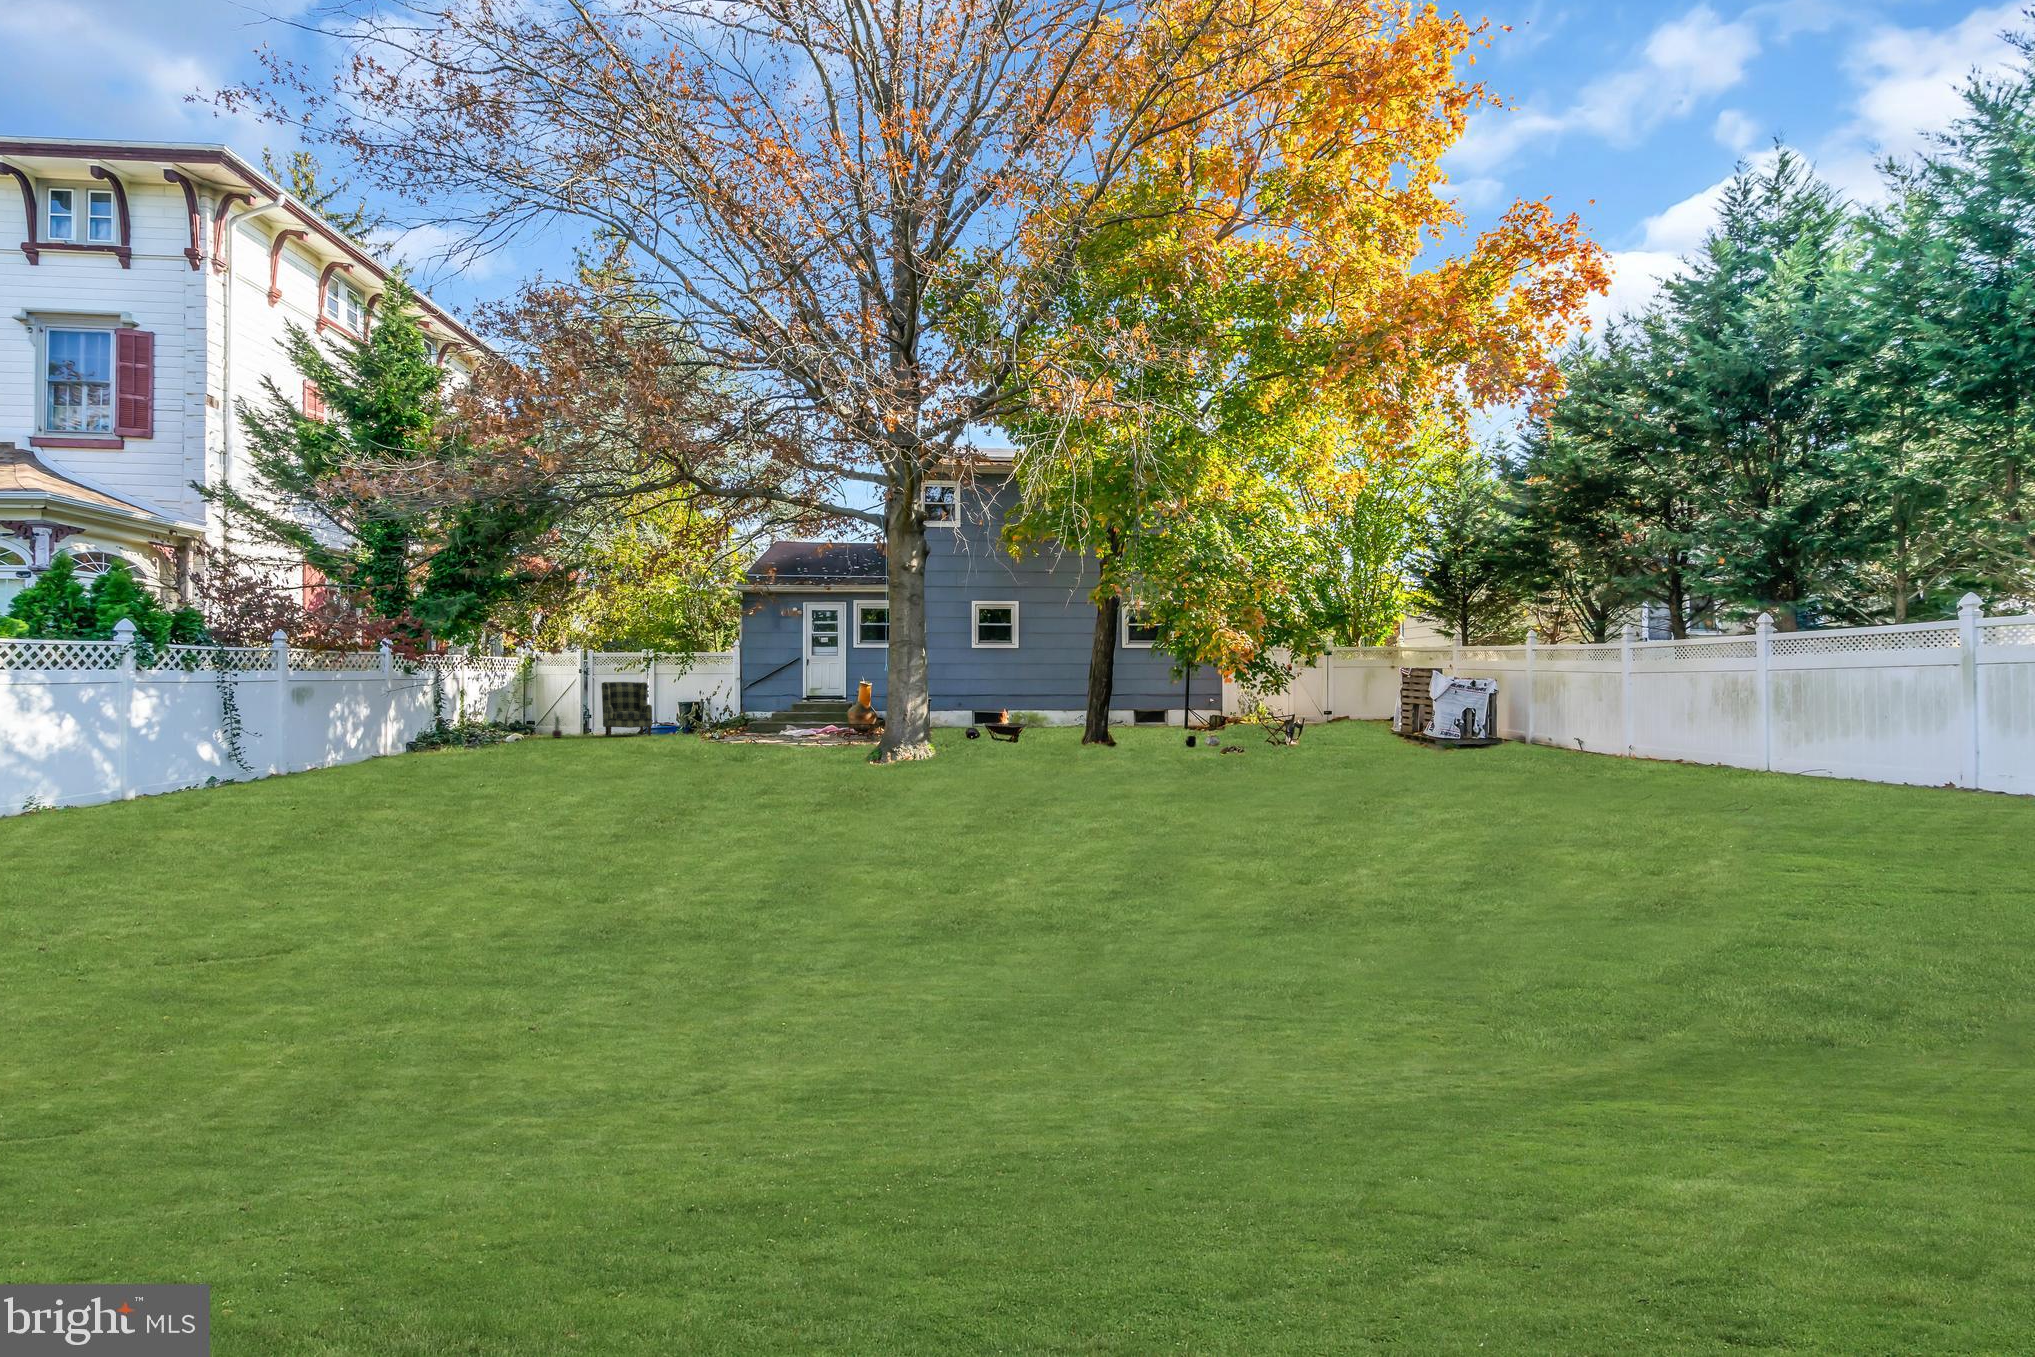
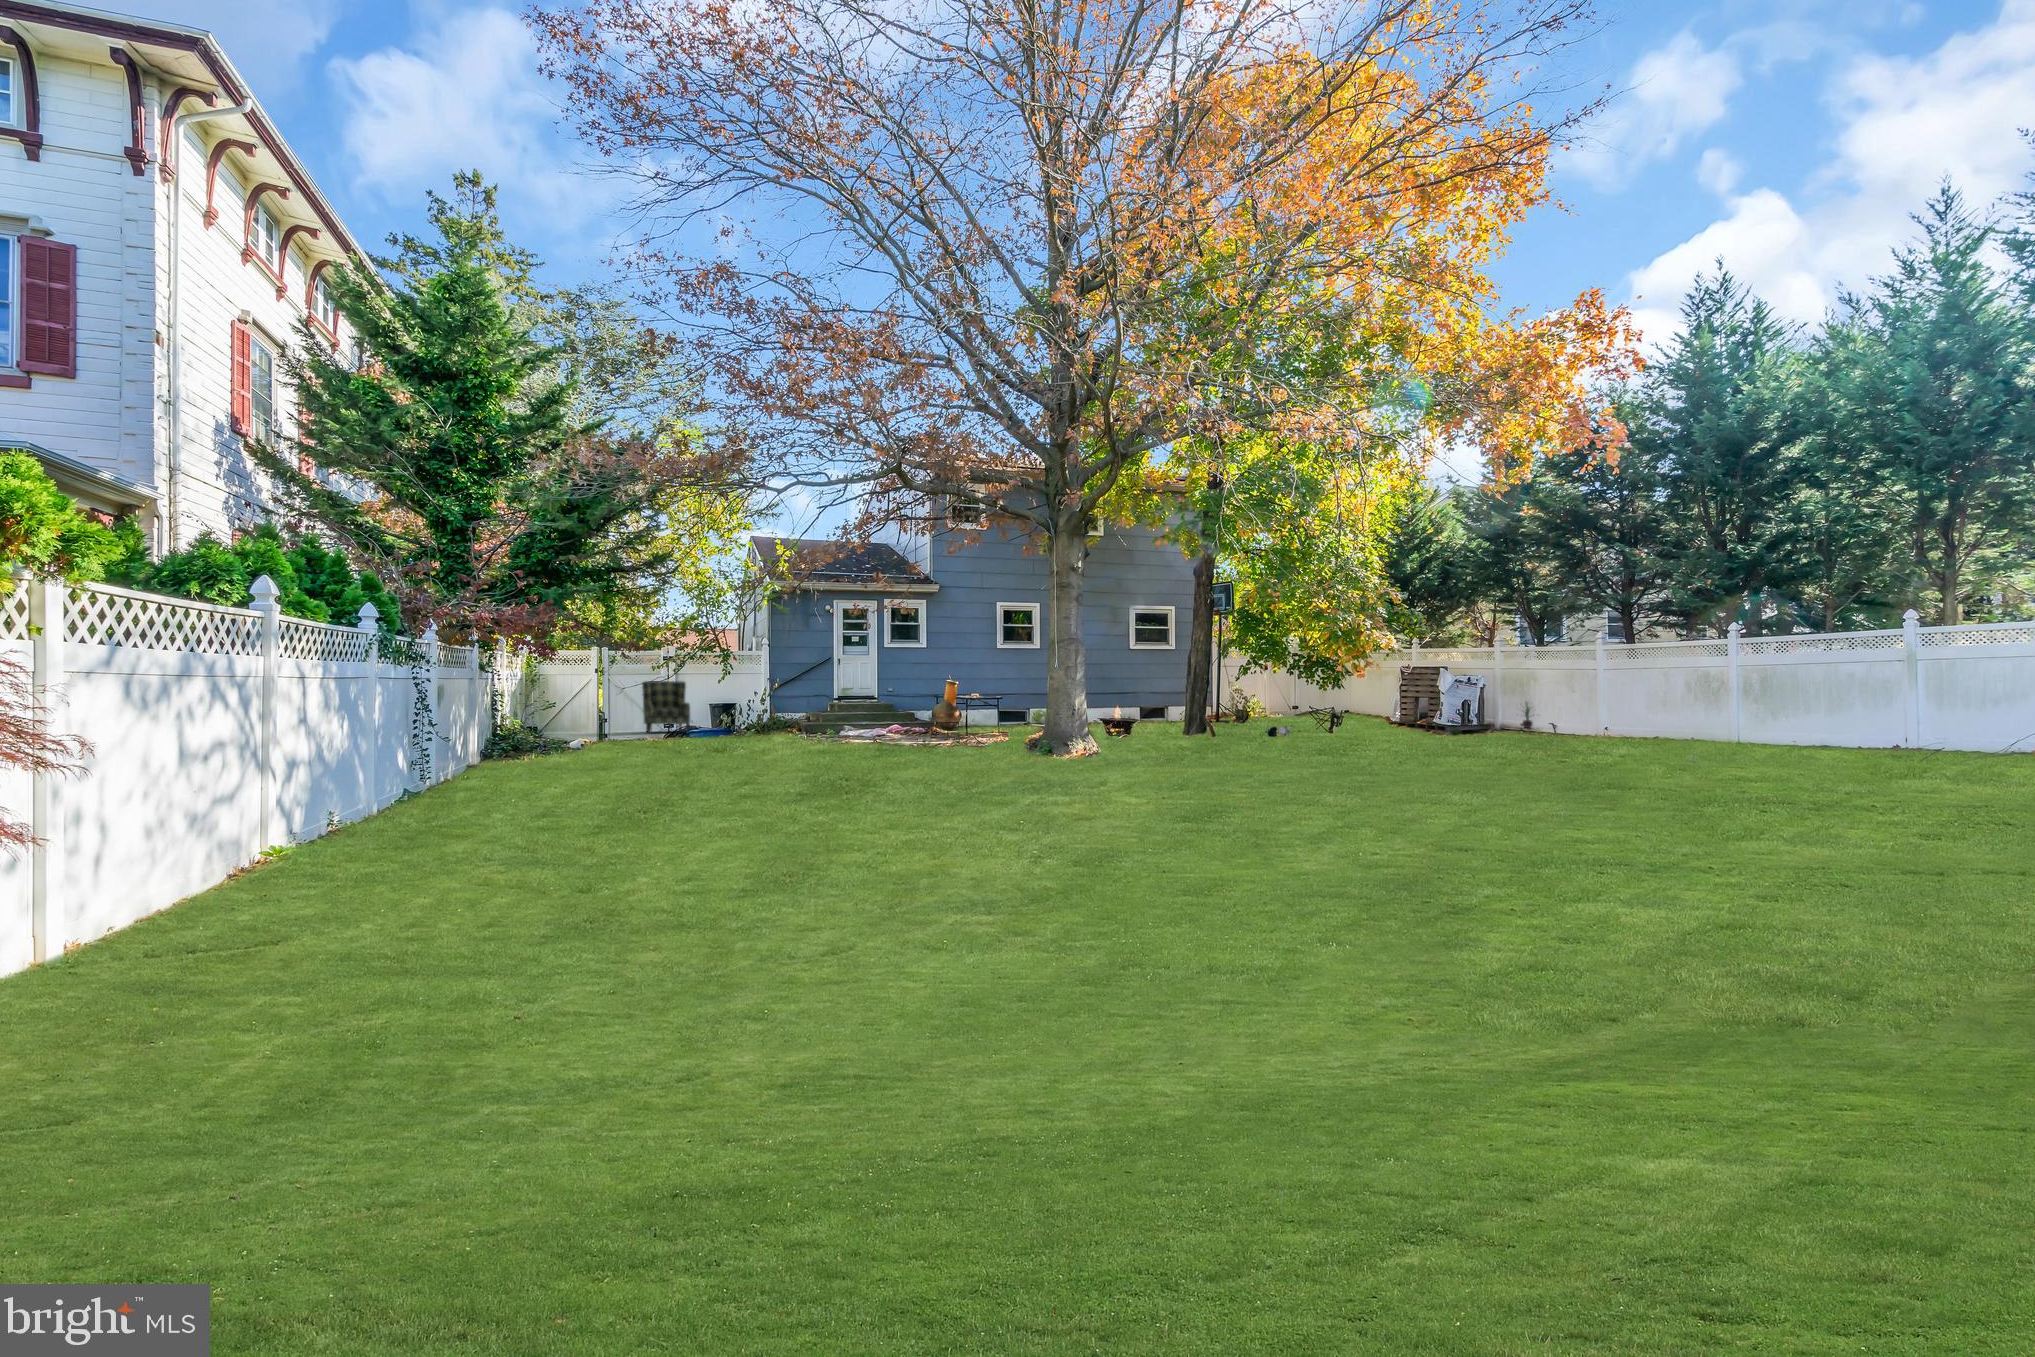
decorative plant: present [552,714,562,738] -> present [1522,703,1533,728]

